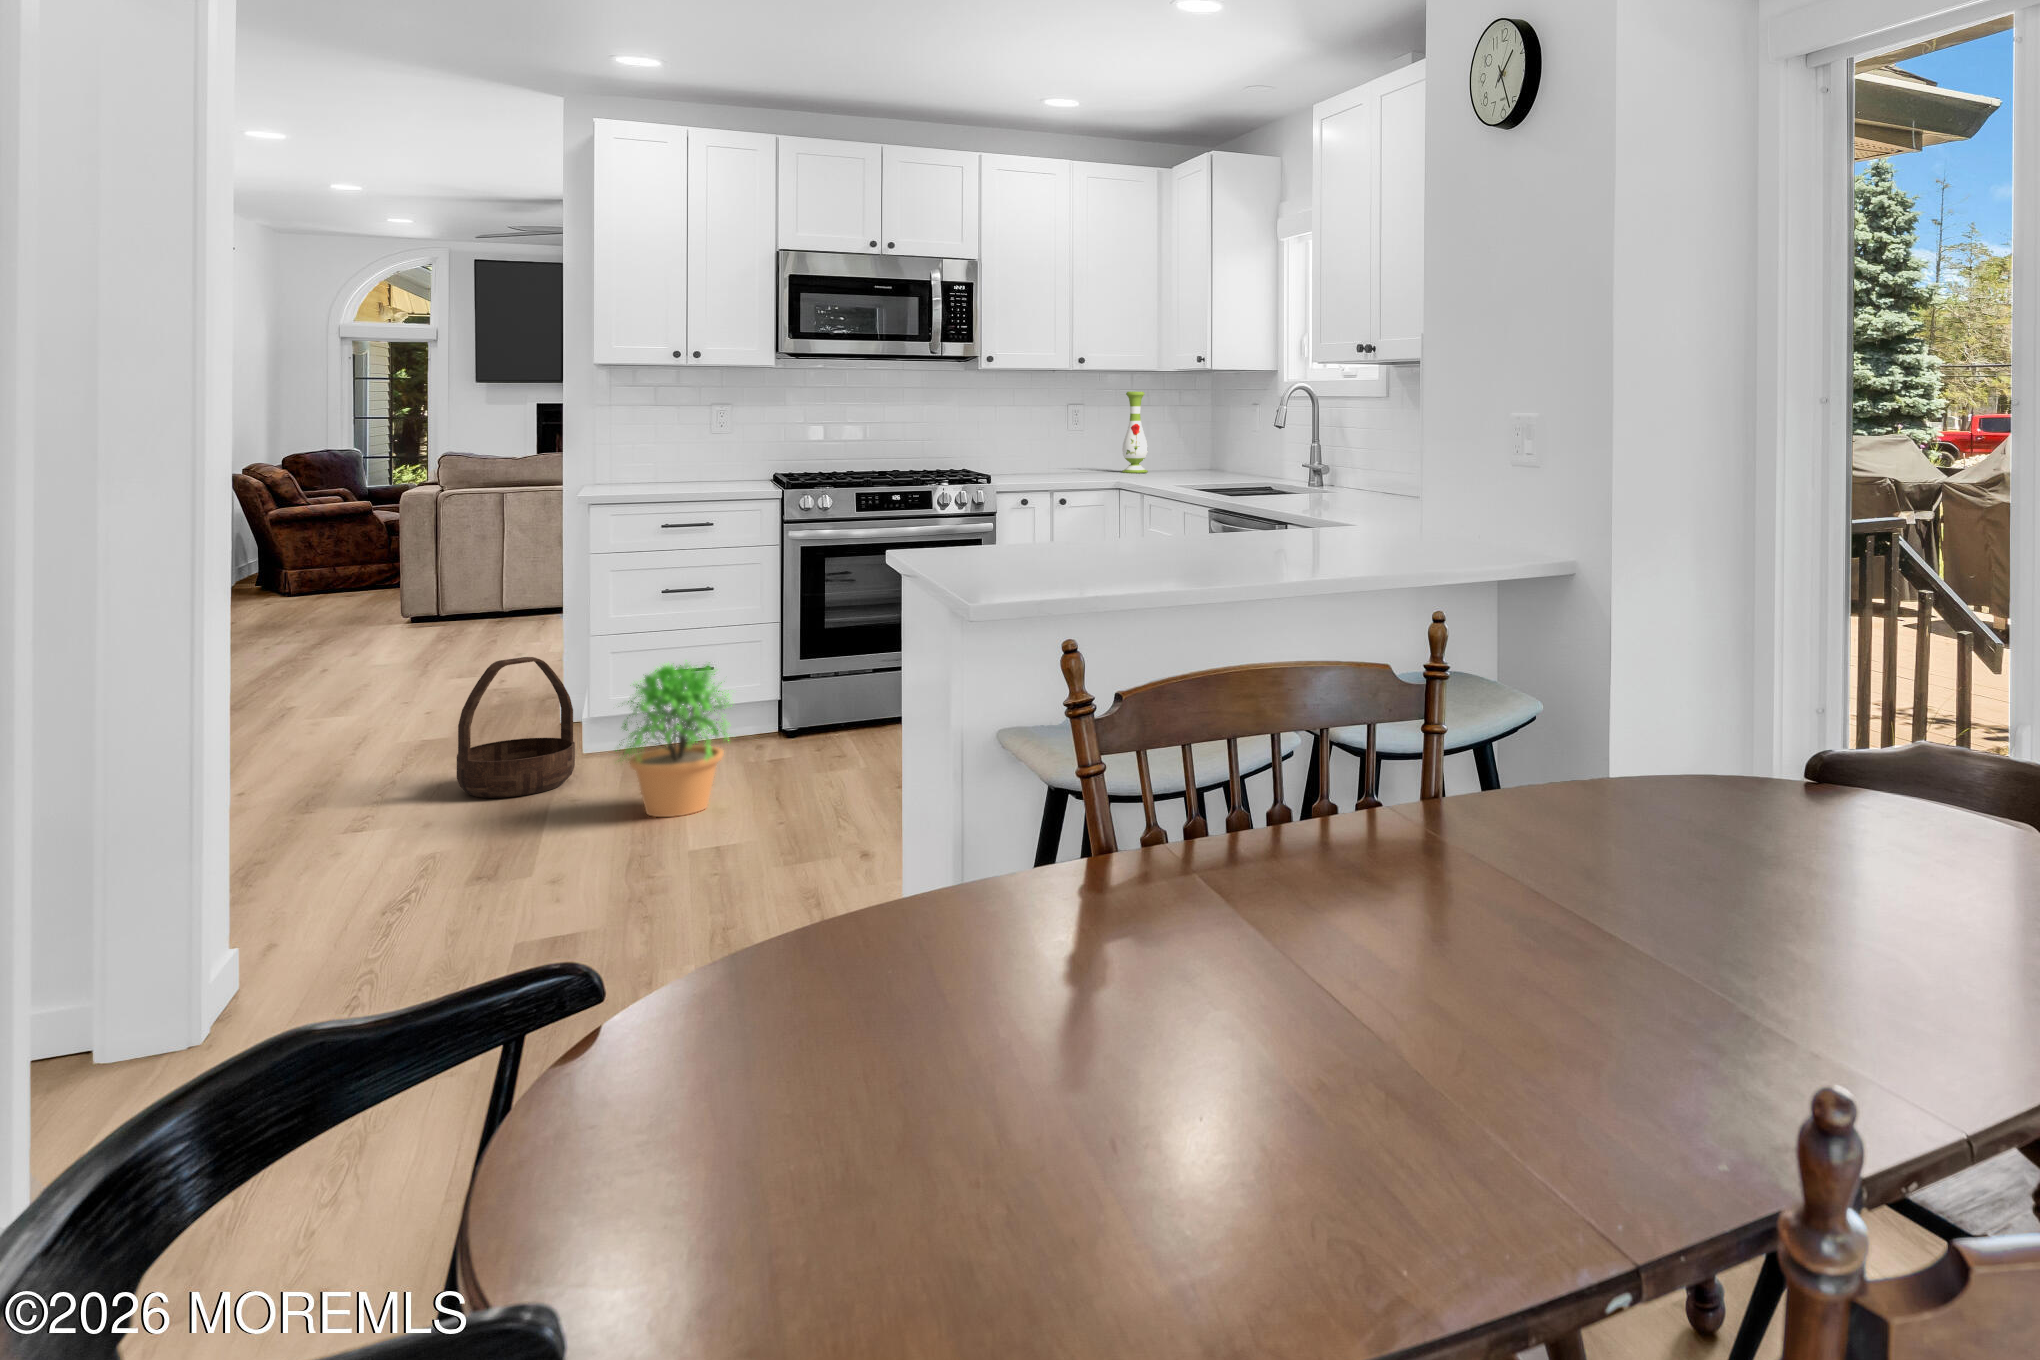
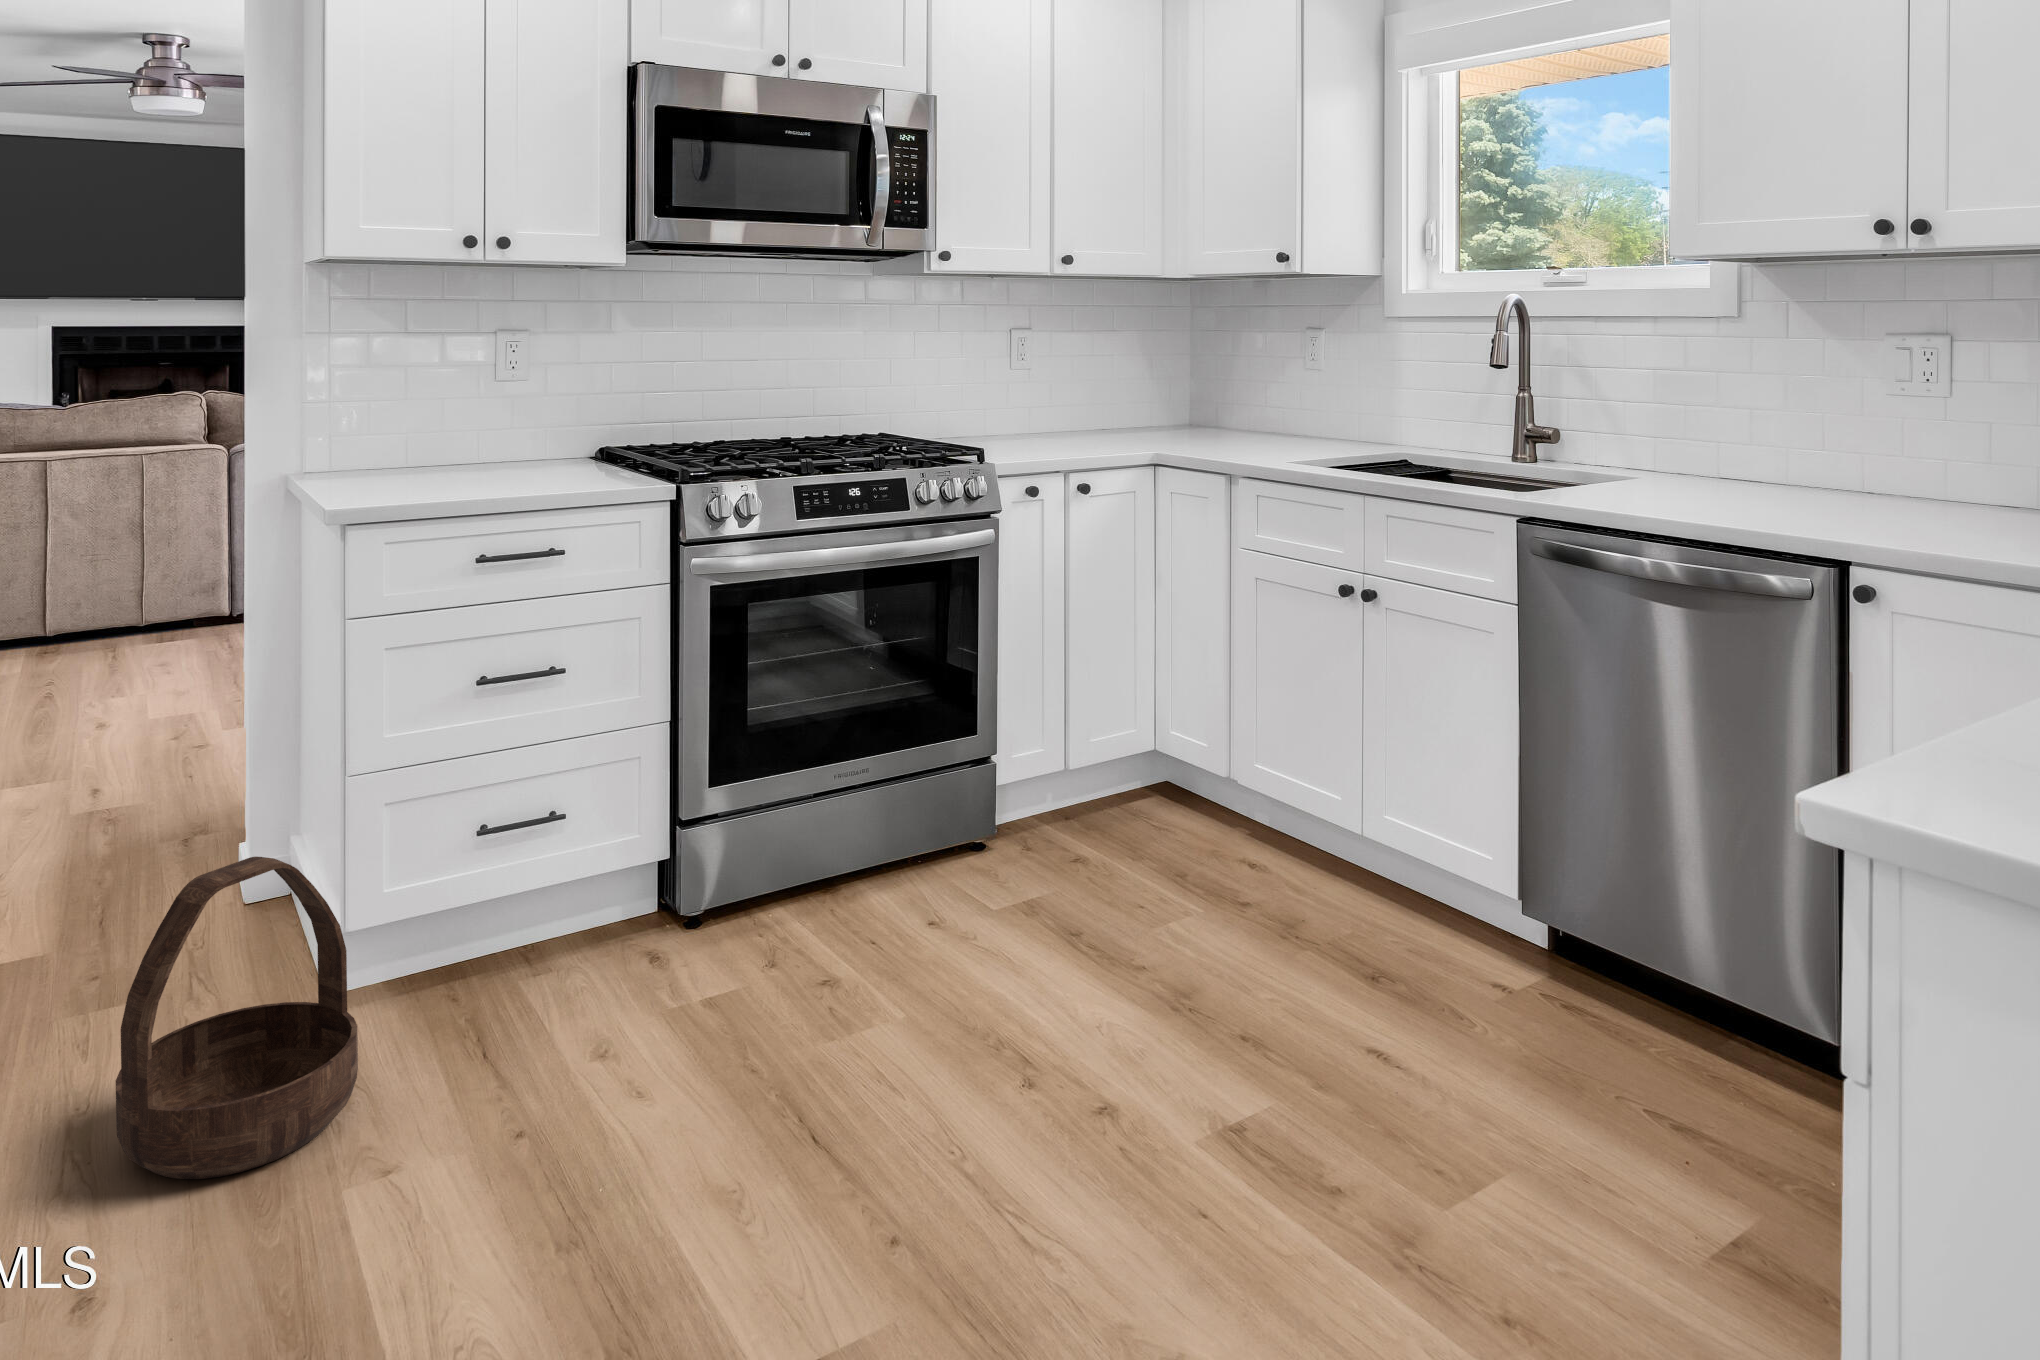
vase: present [1122,392,1148,473] -> none [1077,309,1115,431]
potted plant: present [616,664,732,817] -> none [491,876,769,1233]

